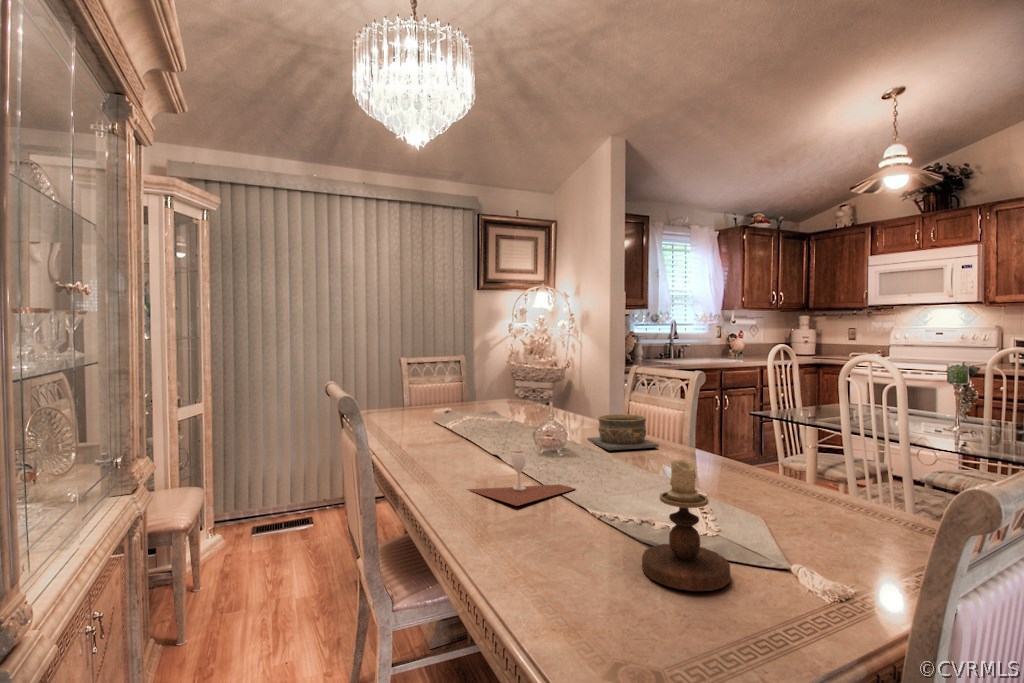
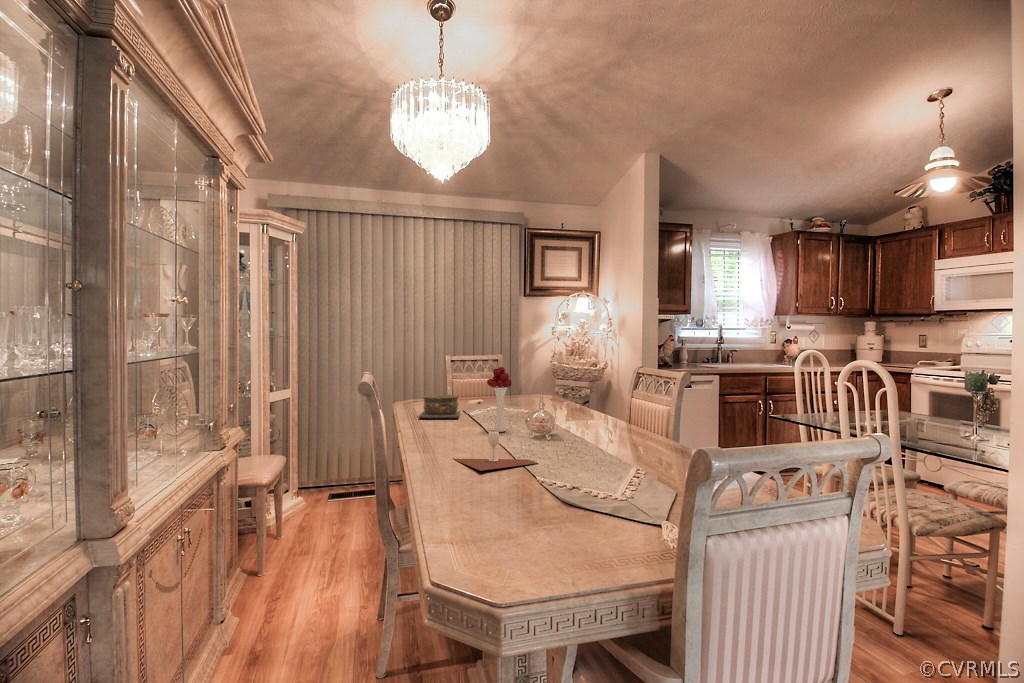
flower bouquet: none [482,370,510,448] -> present [487,367,511,432]
bowl: present [588,414,659,450] -> present [419,395,461,418]
candlestick: present [642,460,730,591] -> none [543,434,607,530]

